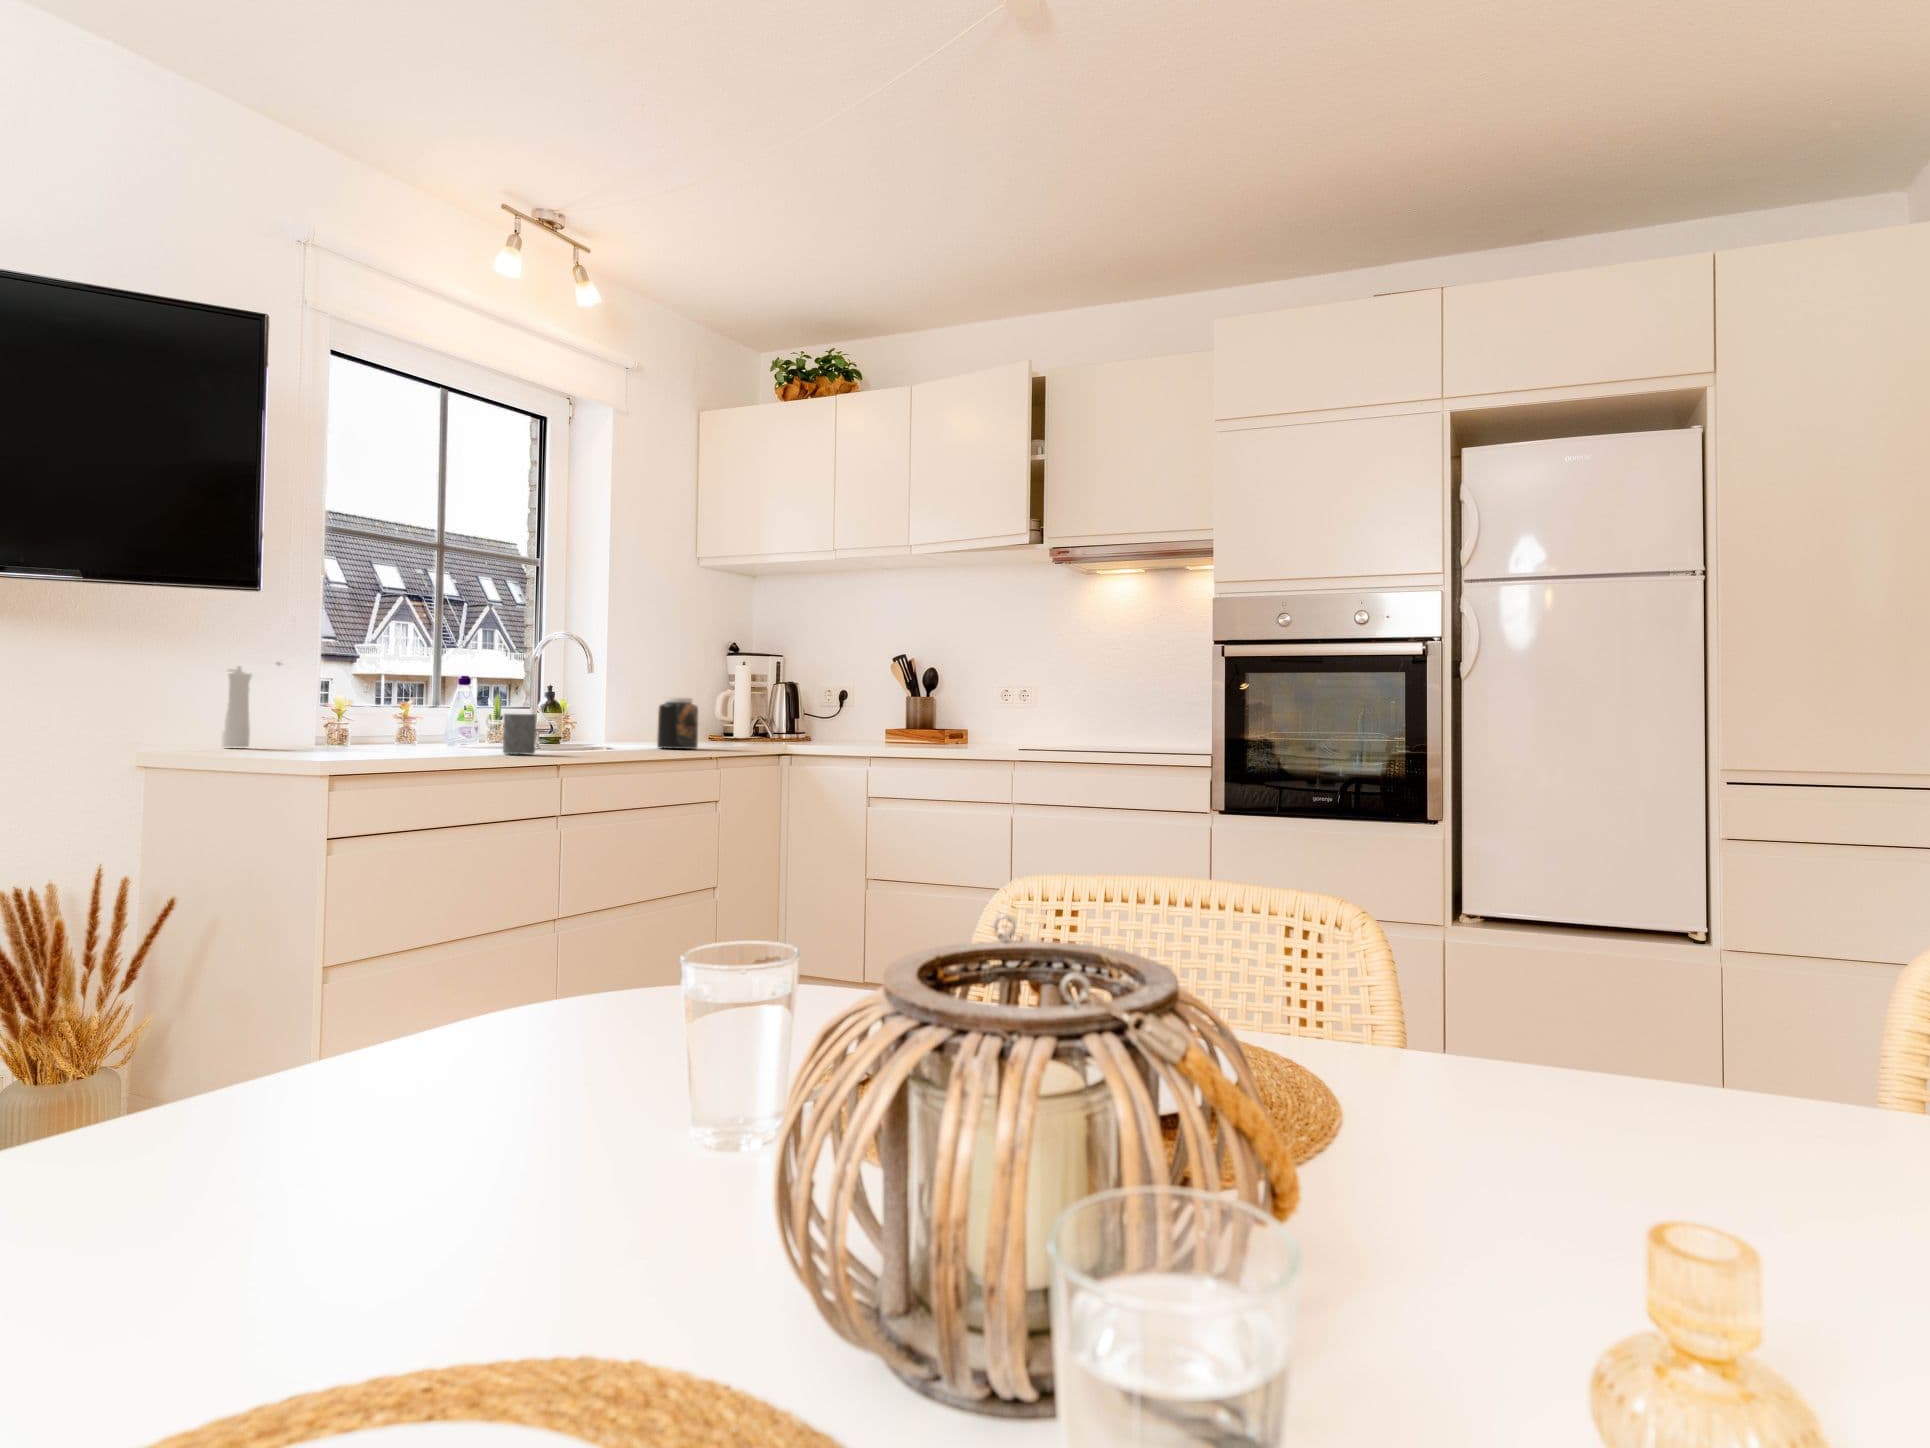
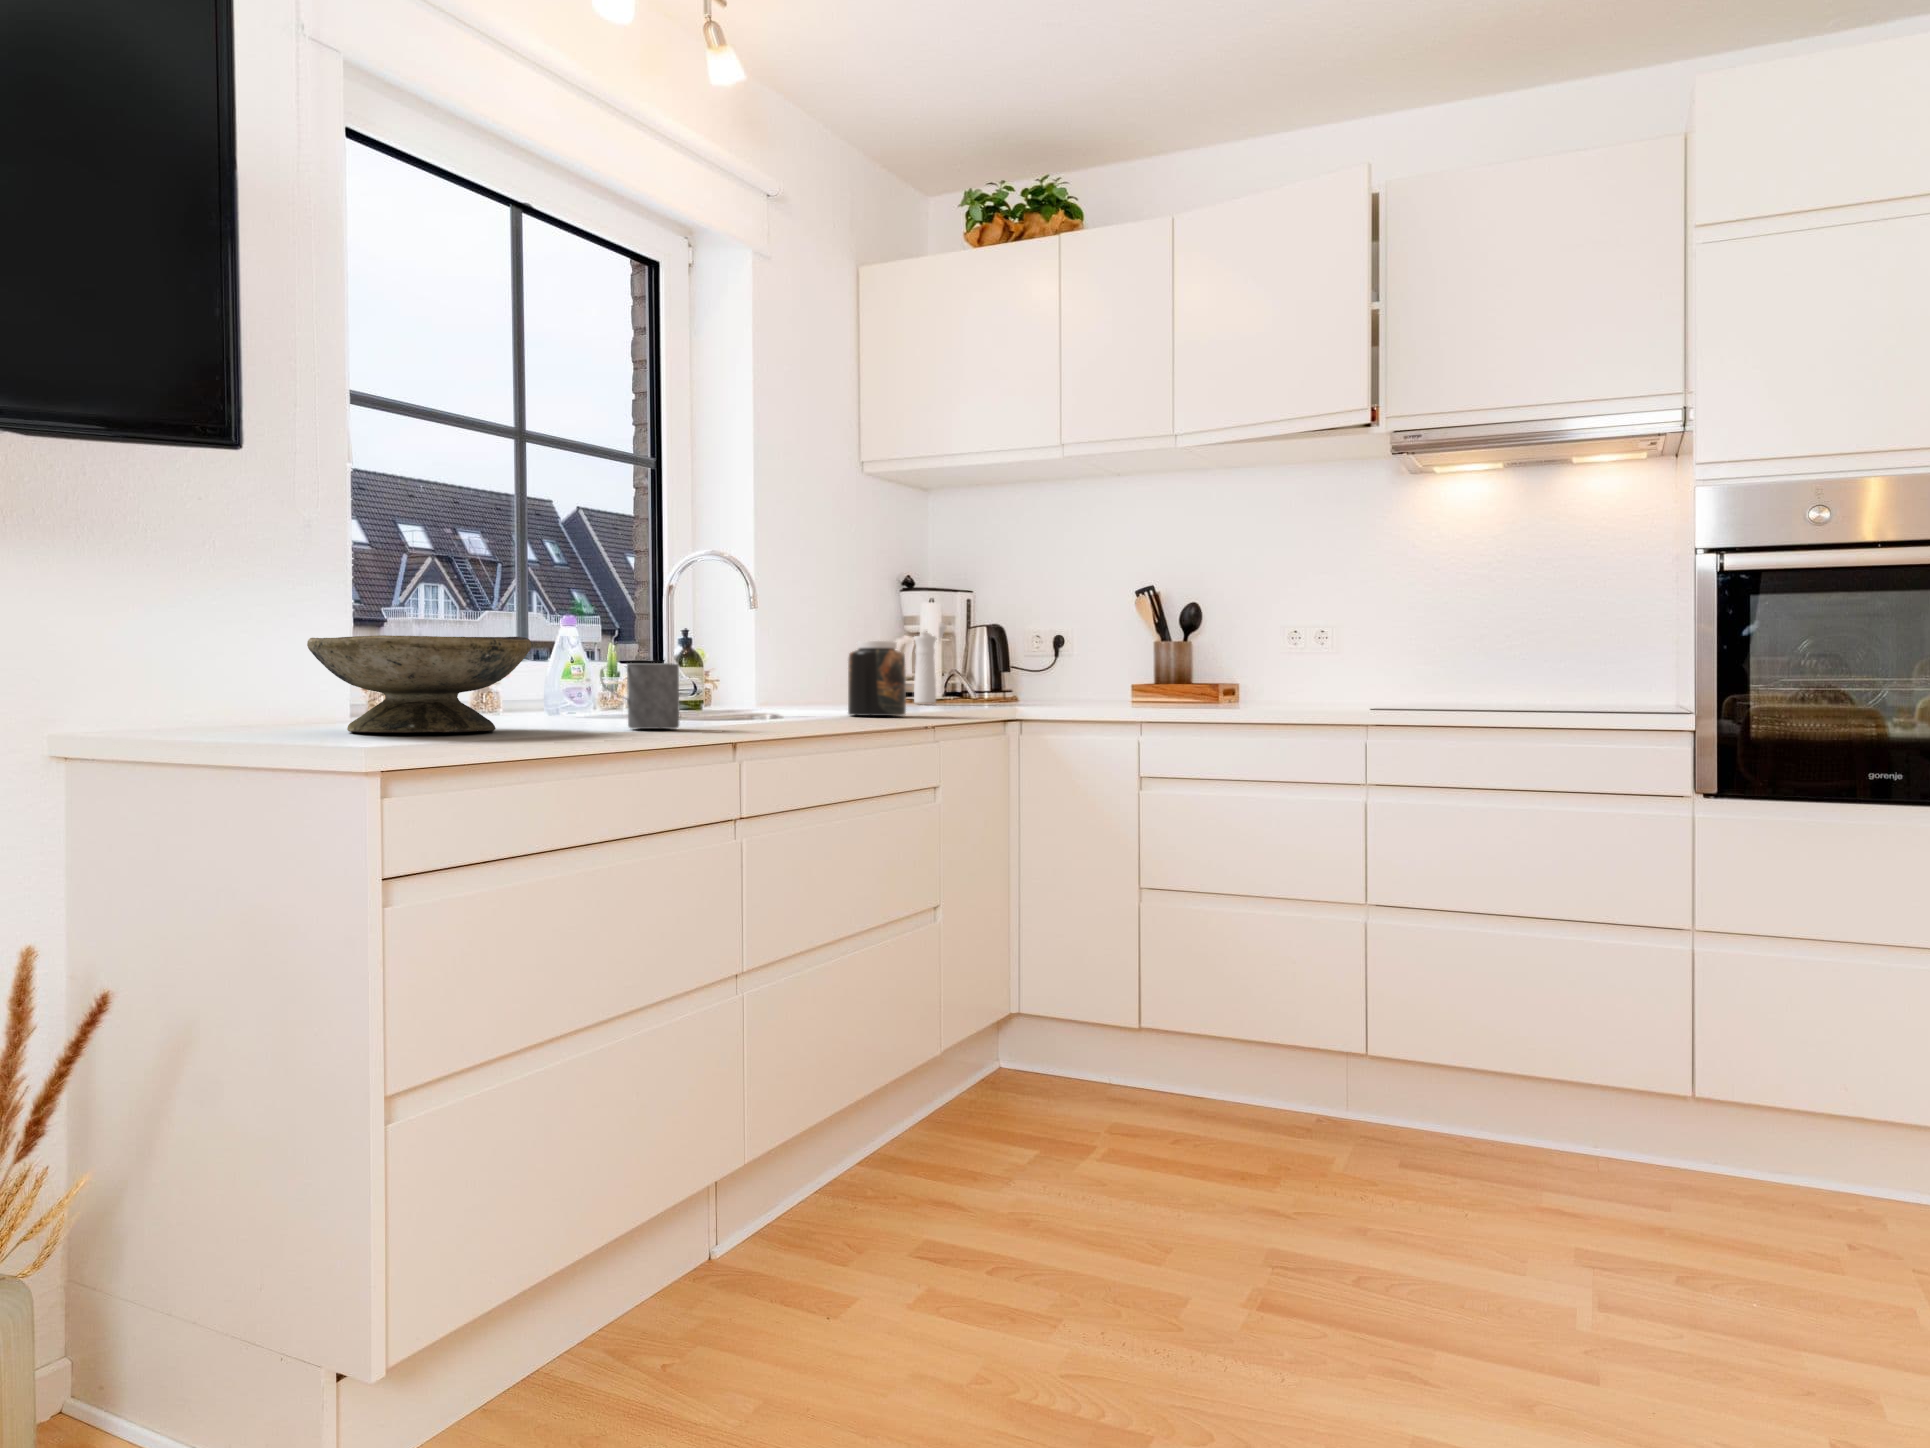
pepper mill: present [221,660,282,747] -> present [914,623,947,703]
decorative bowl: none [315,696,446,754] -> present [307,635,531,733]

